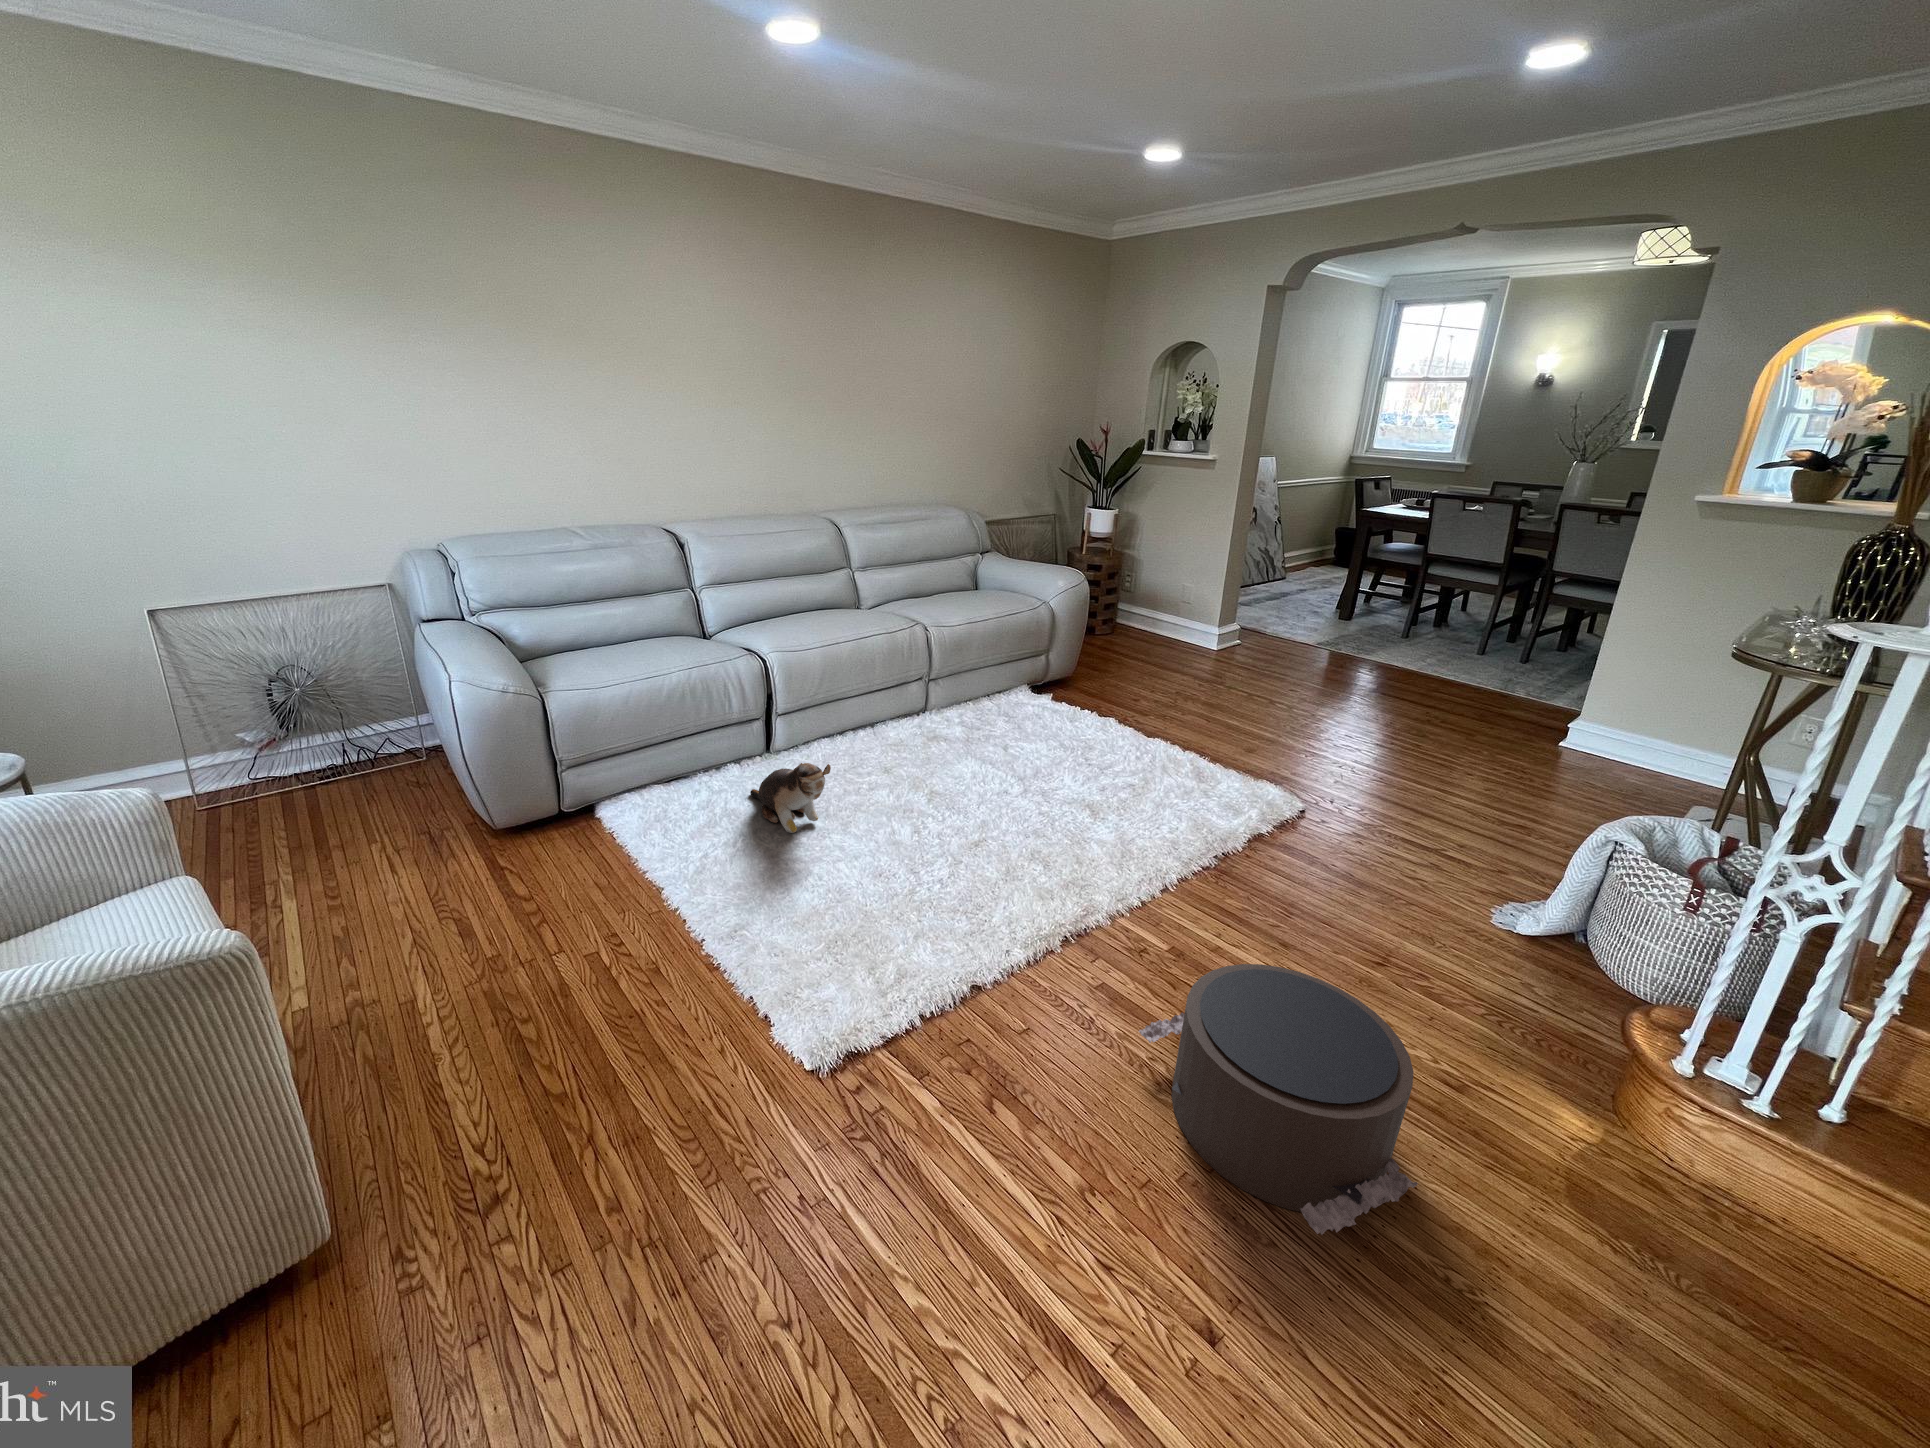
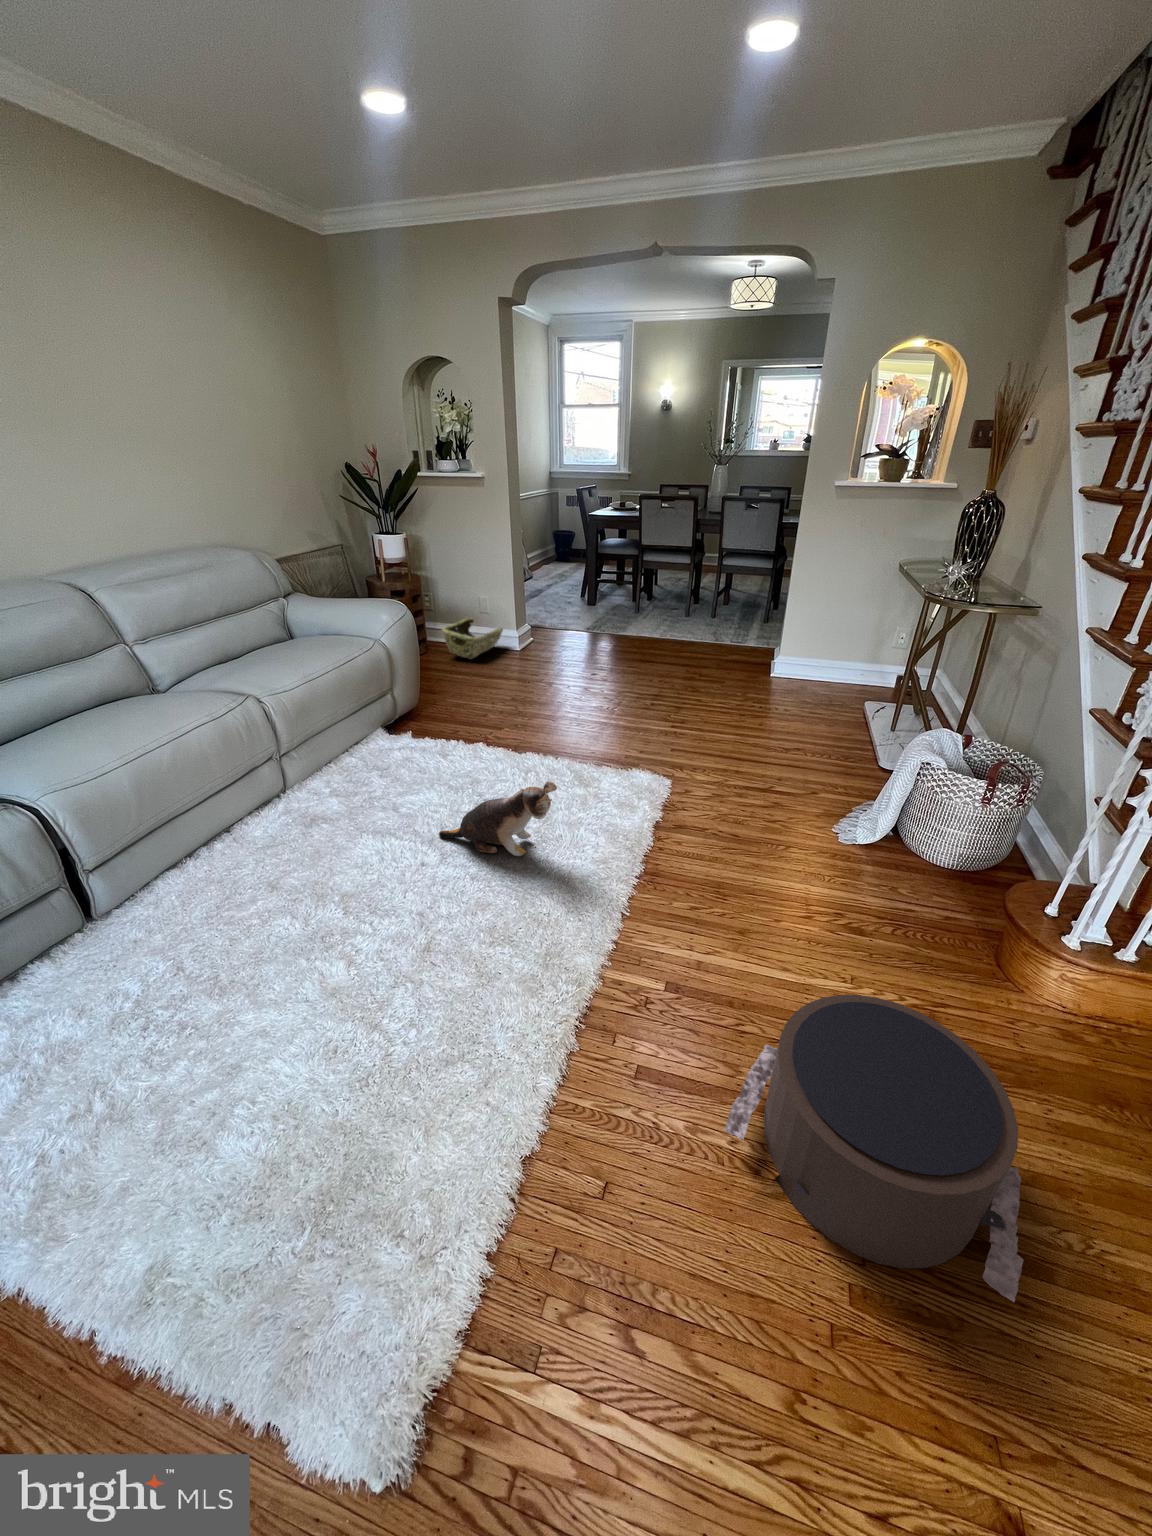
woven basket: none [1128,604,1199,646] -> present [442,618,503,659]
plush toy: present [750,763,831,833] -> present [439,782,557,856]

